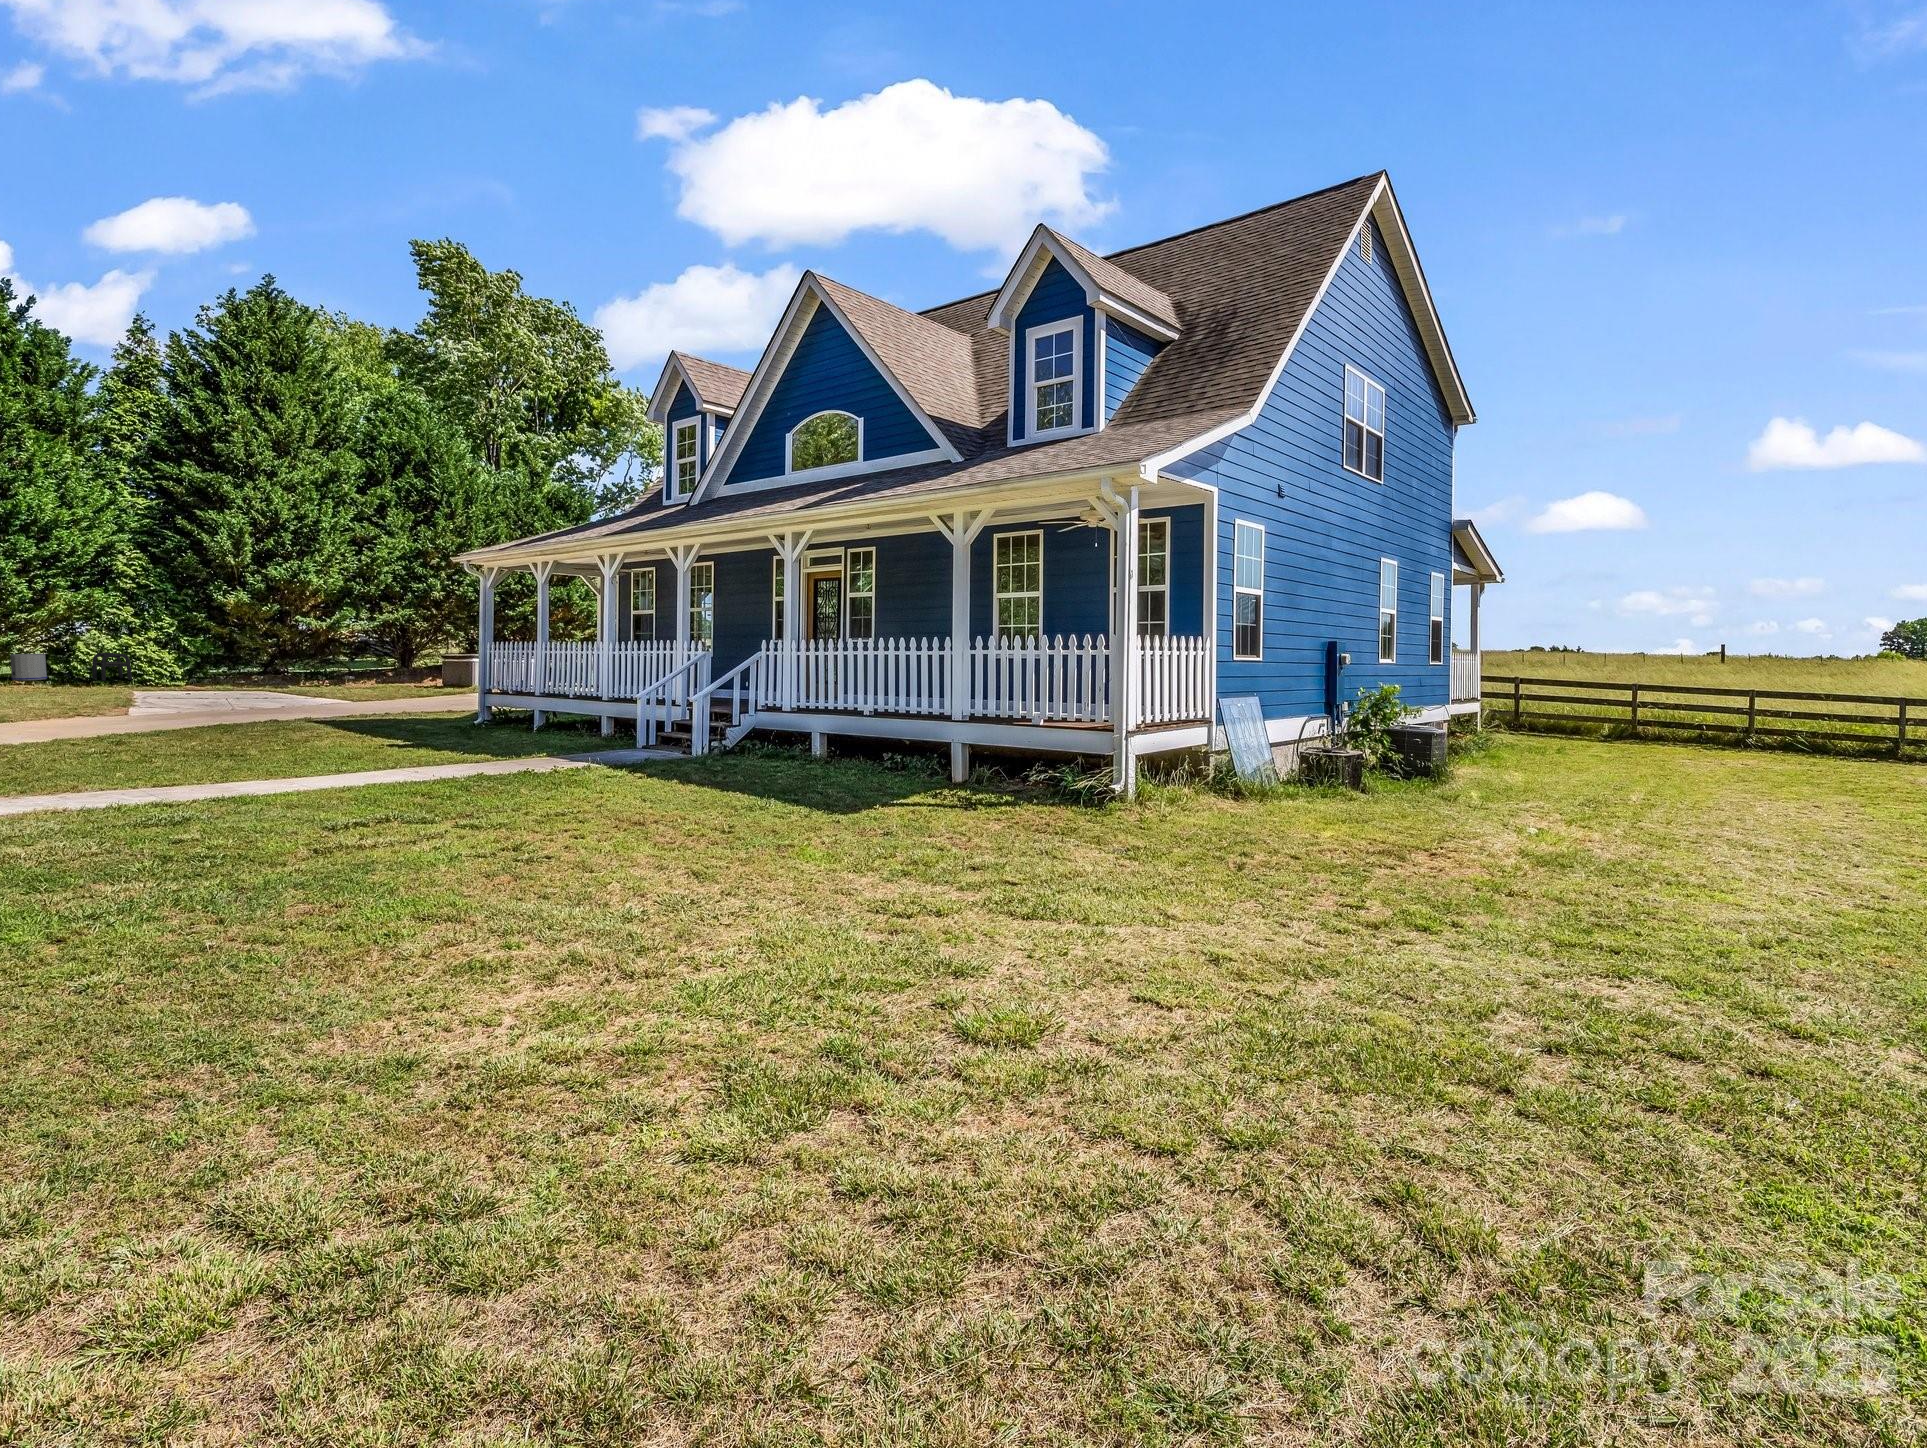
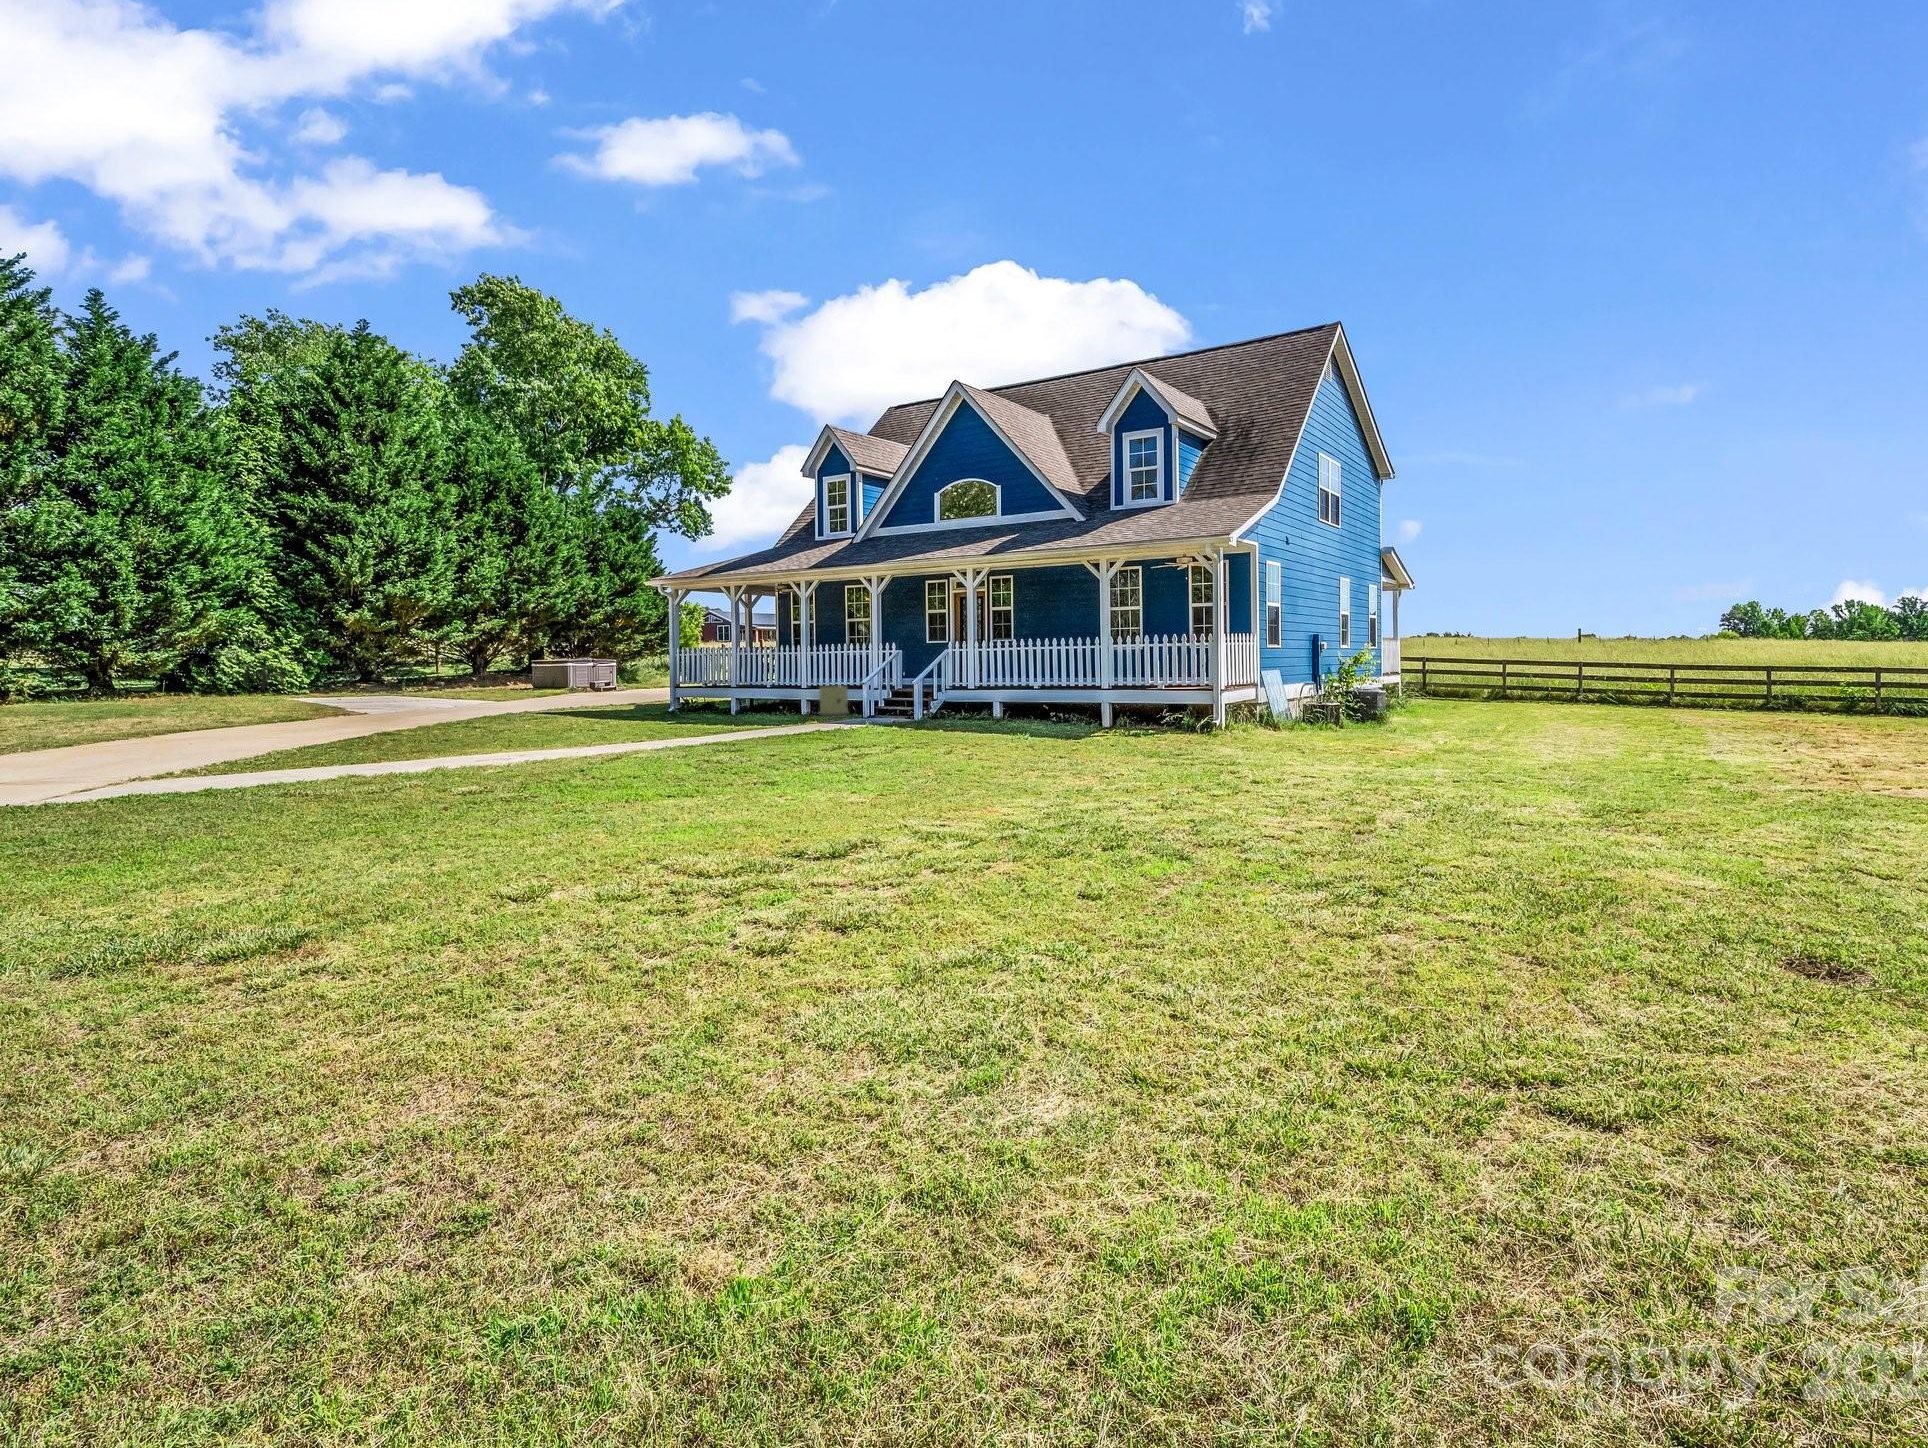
trash can: present [10,654,48,680] -> present [819,685,848,716]

